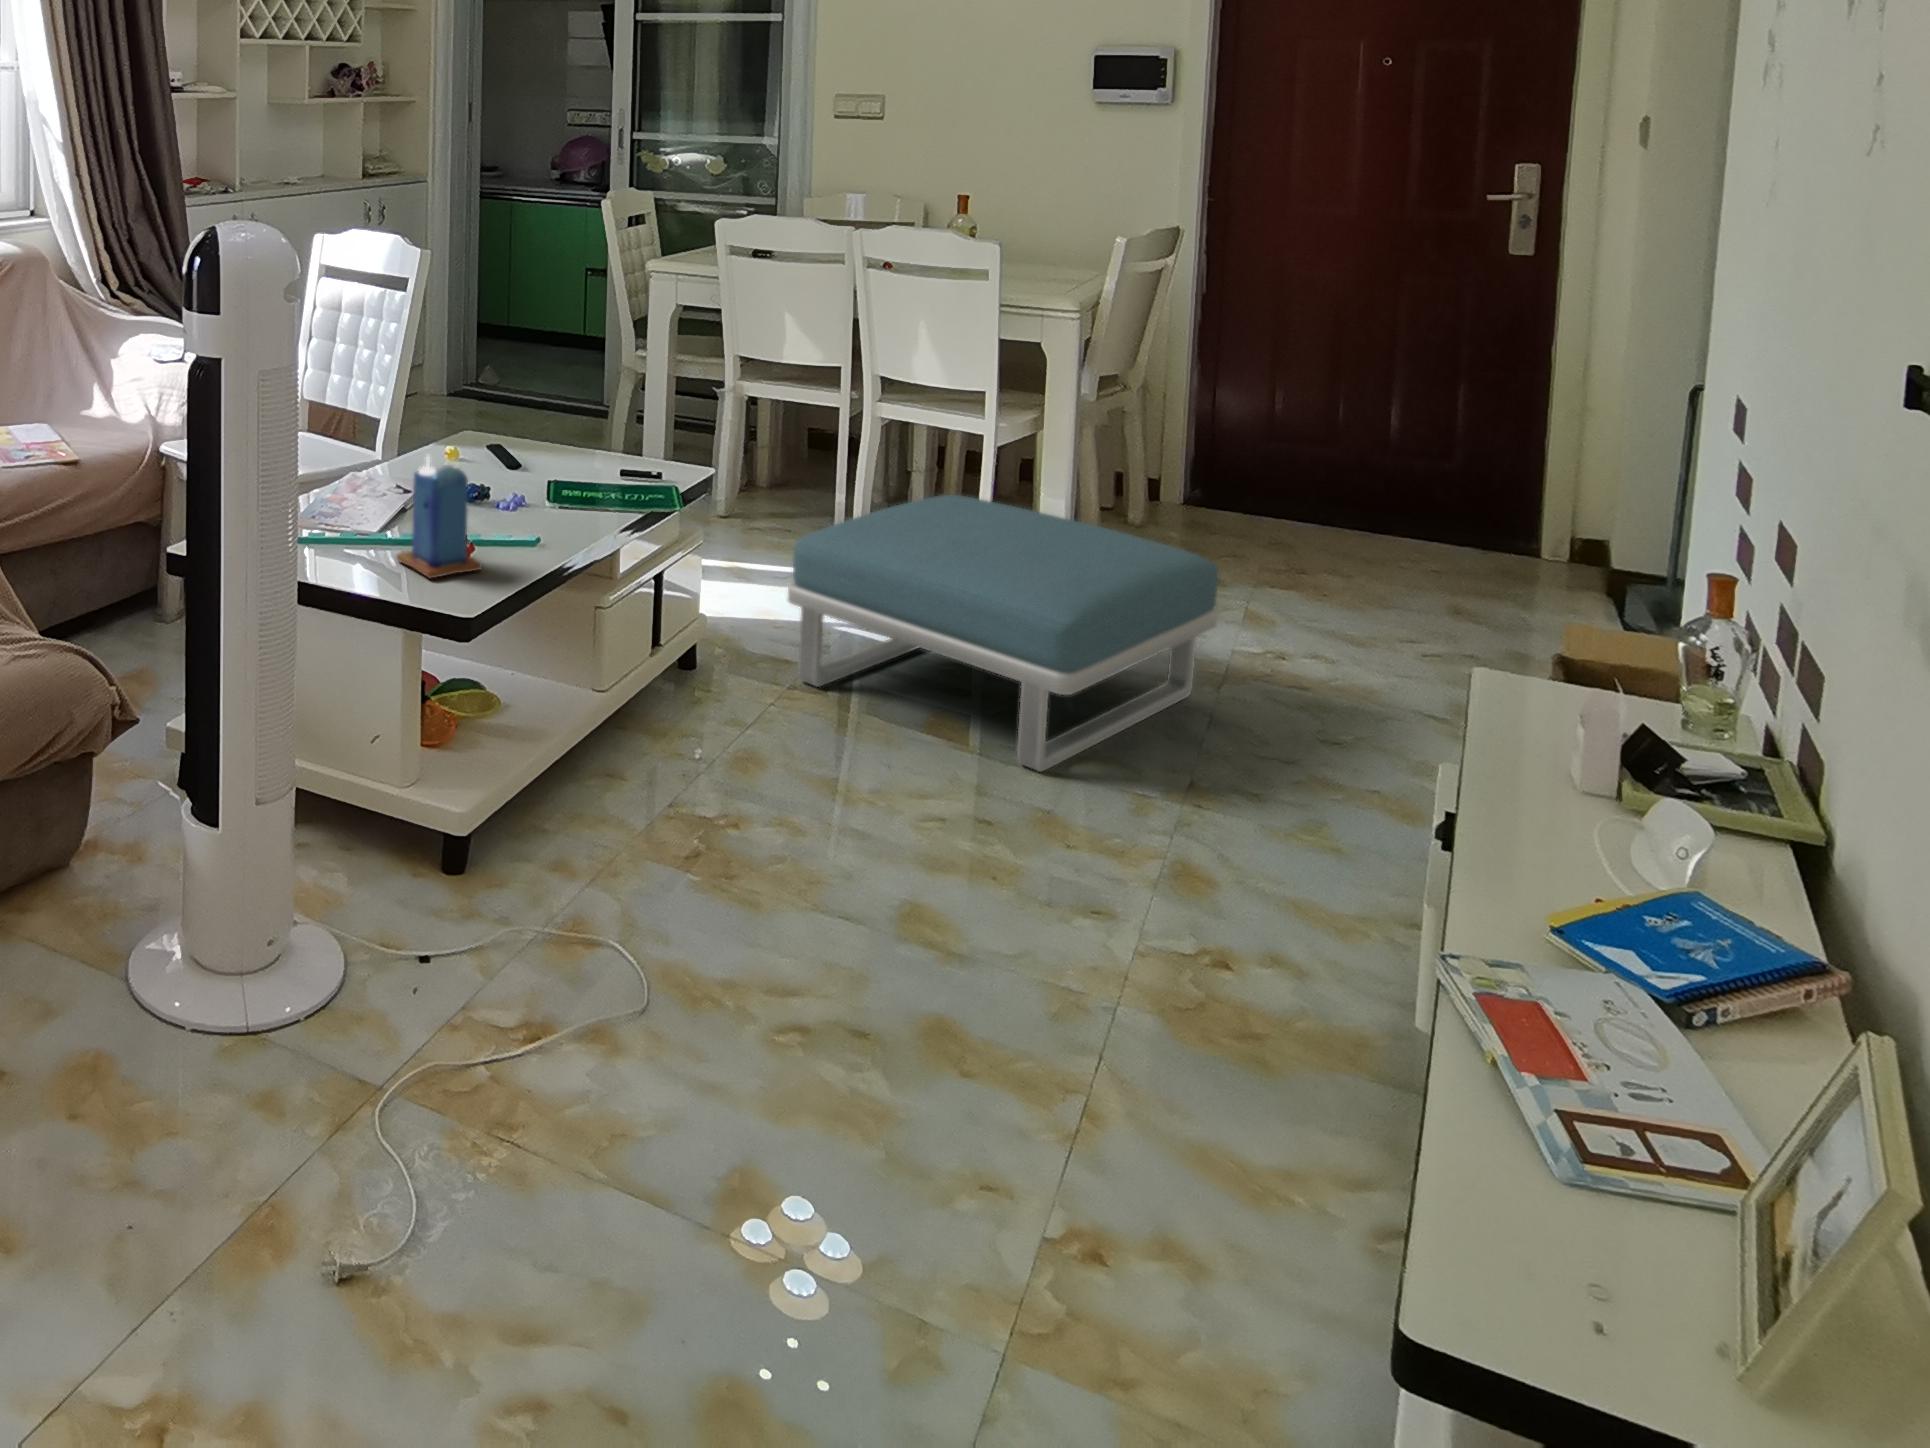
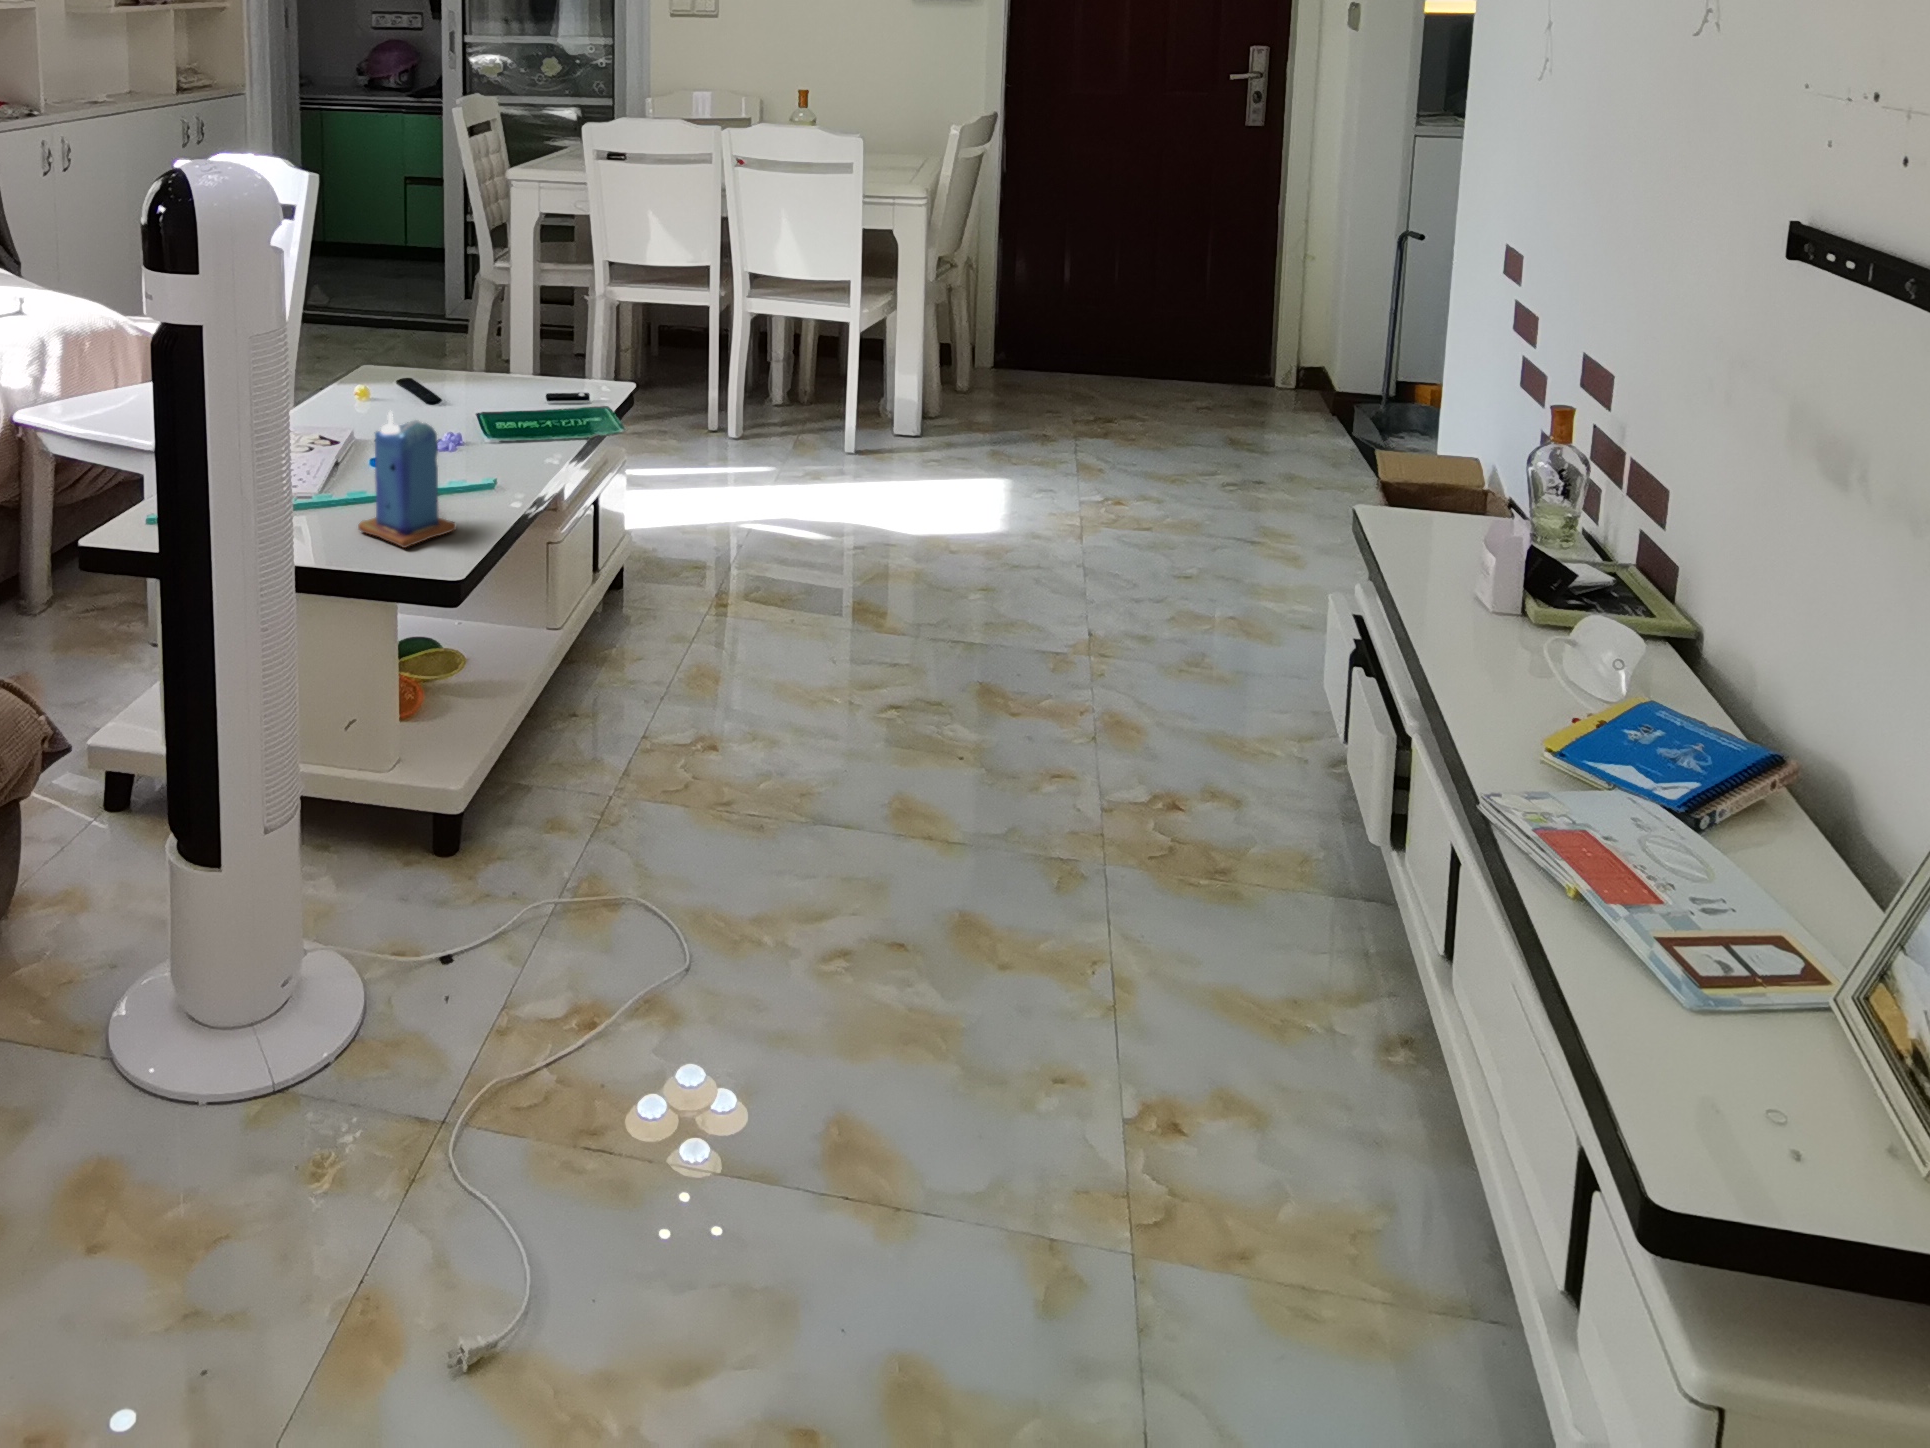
footstool: present [788,495,1218,772] -> none [719,391,1099,652]

